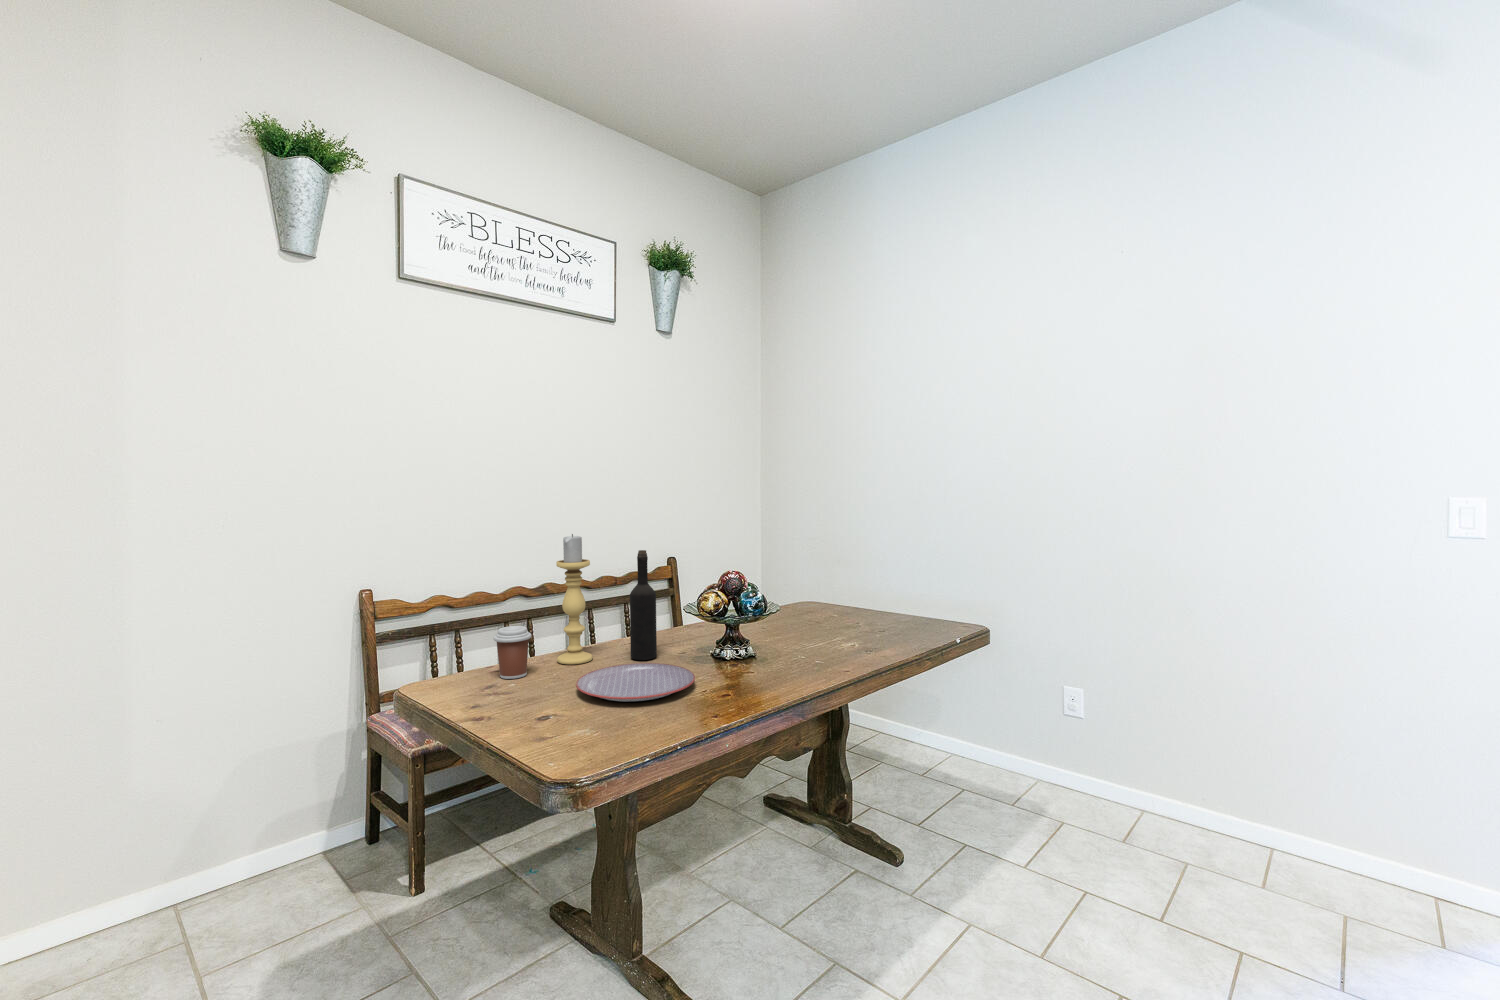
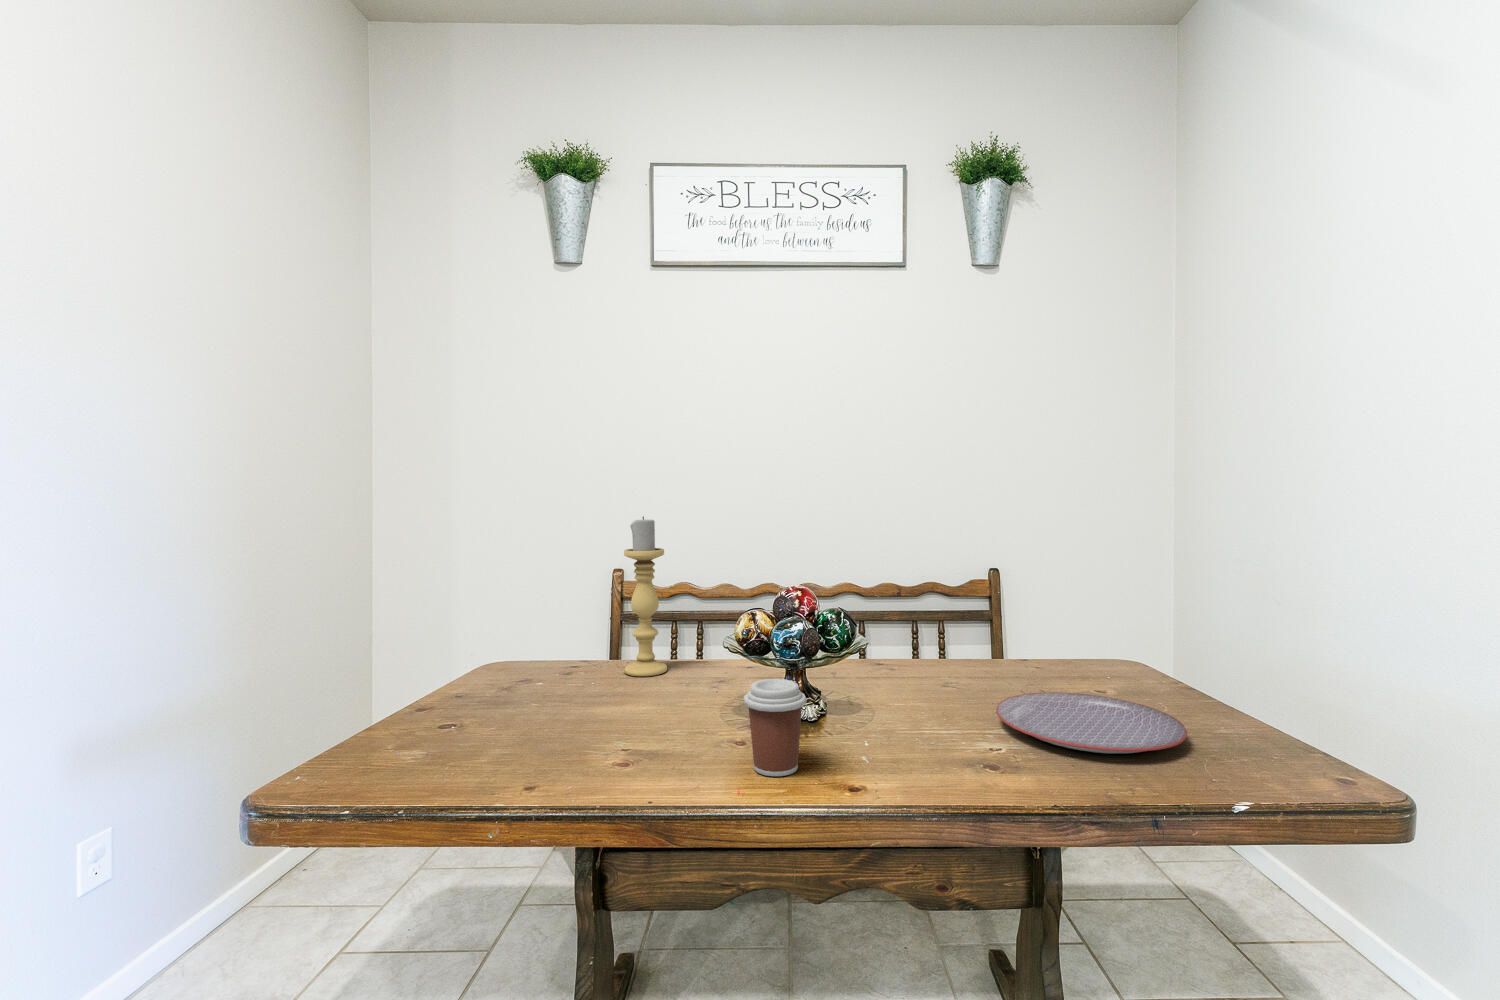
wine bottle: present [630,550,657,660] -> none [684,541,720,690]
coffee cup: present [494,626,531,679] -> present [744,679,806,776]
plate: present [576,663,695,702] -> present [996,692,1187,753]

